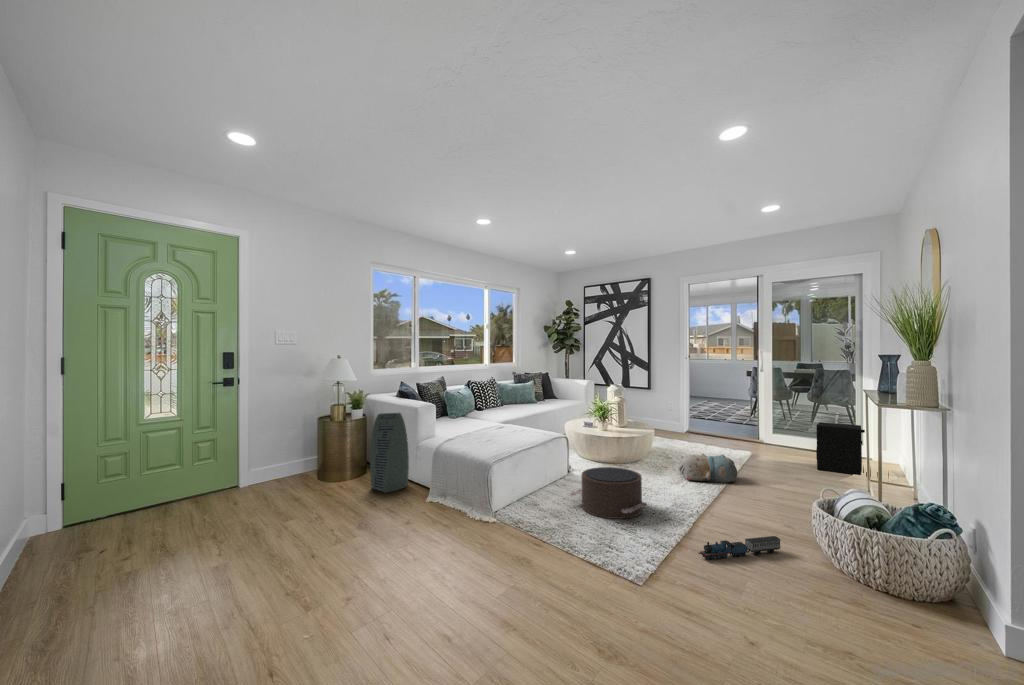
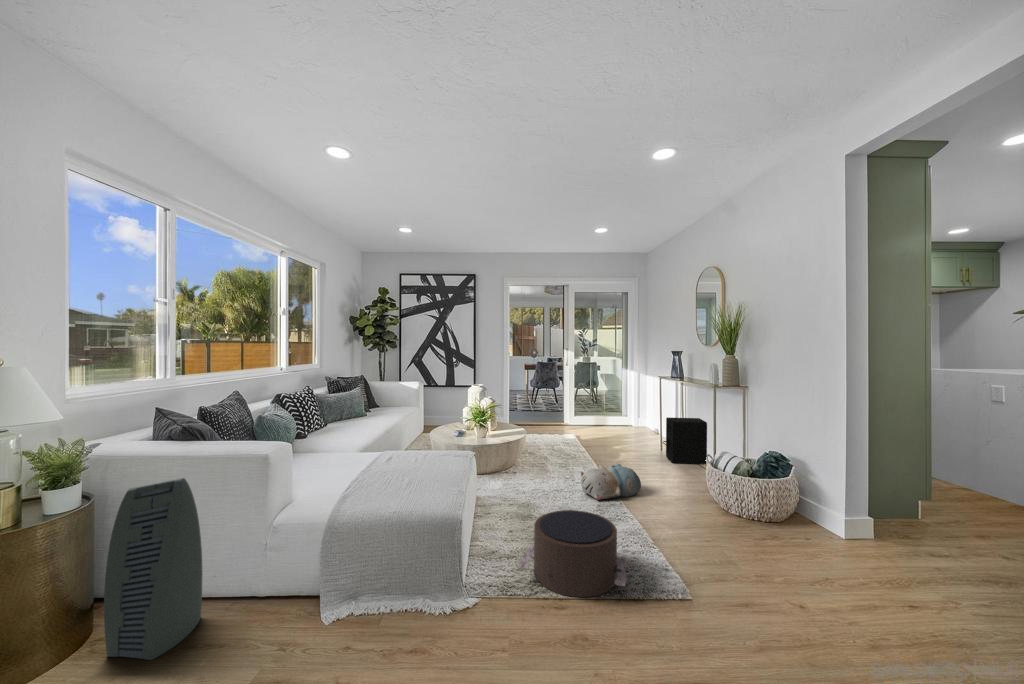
toy train: present [699,536,780,559] -> none [765,577,808,642]

